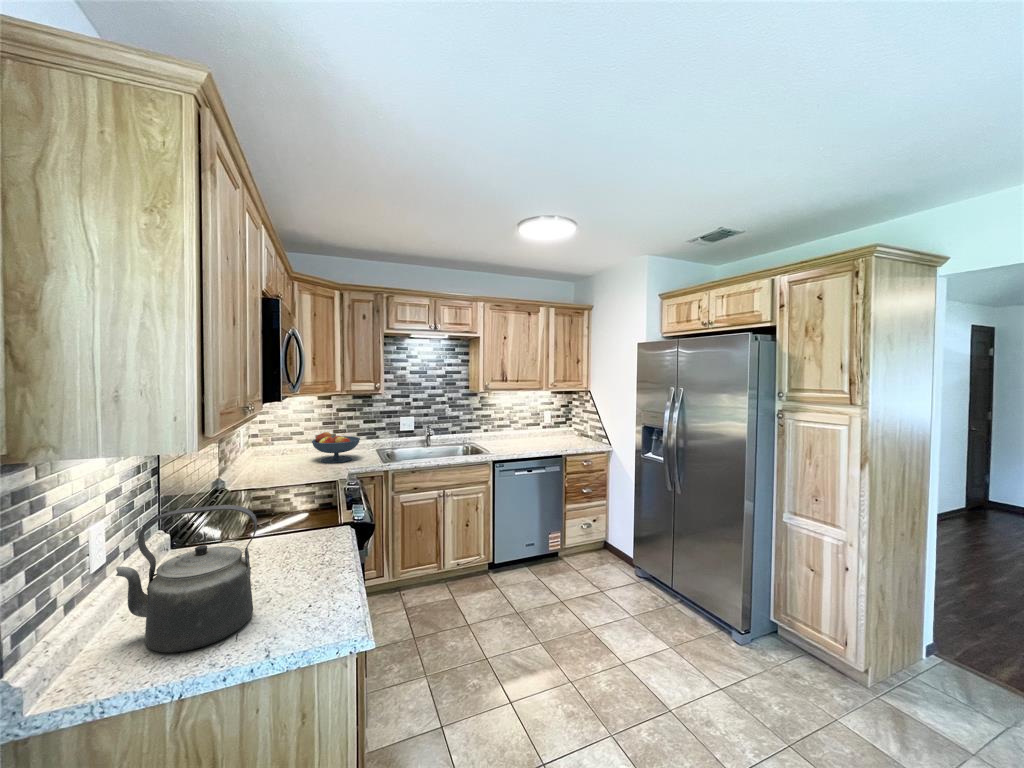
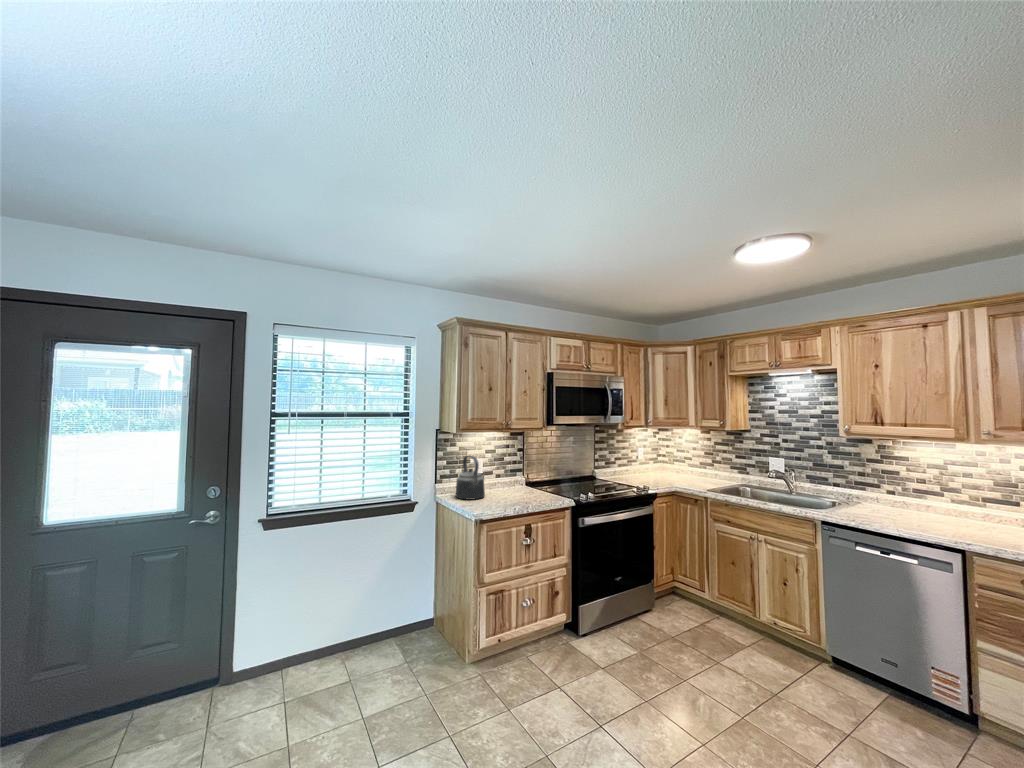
fruit bowl: present [312,432,360,463] -> none [666,457,704,483]

